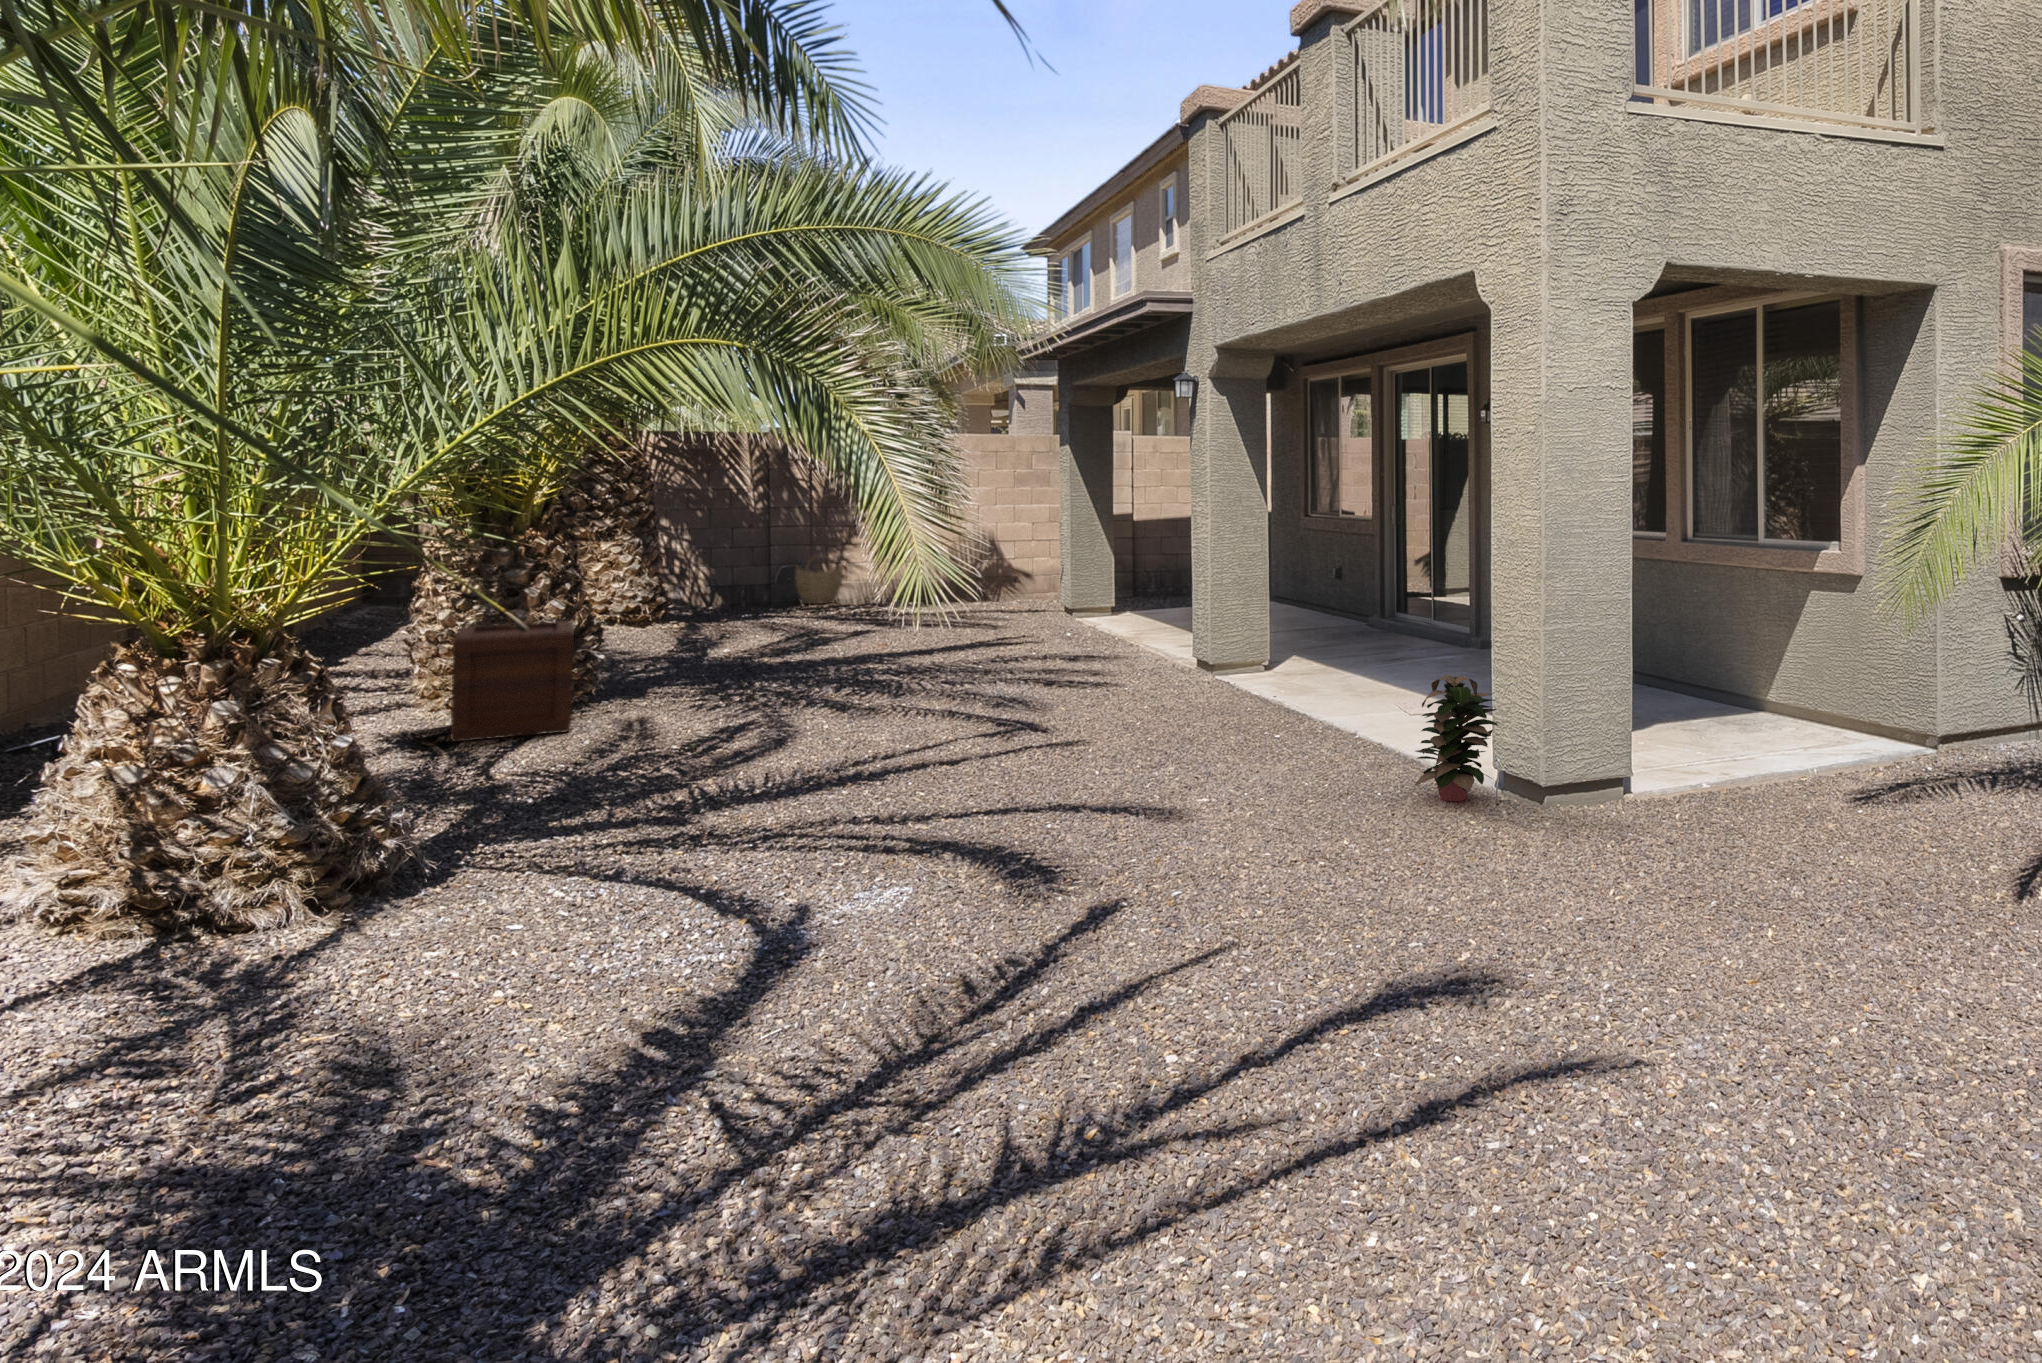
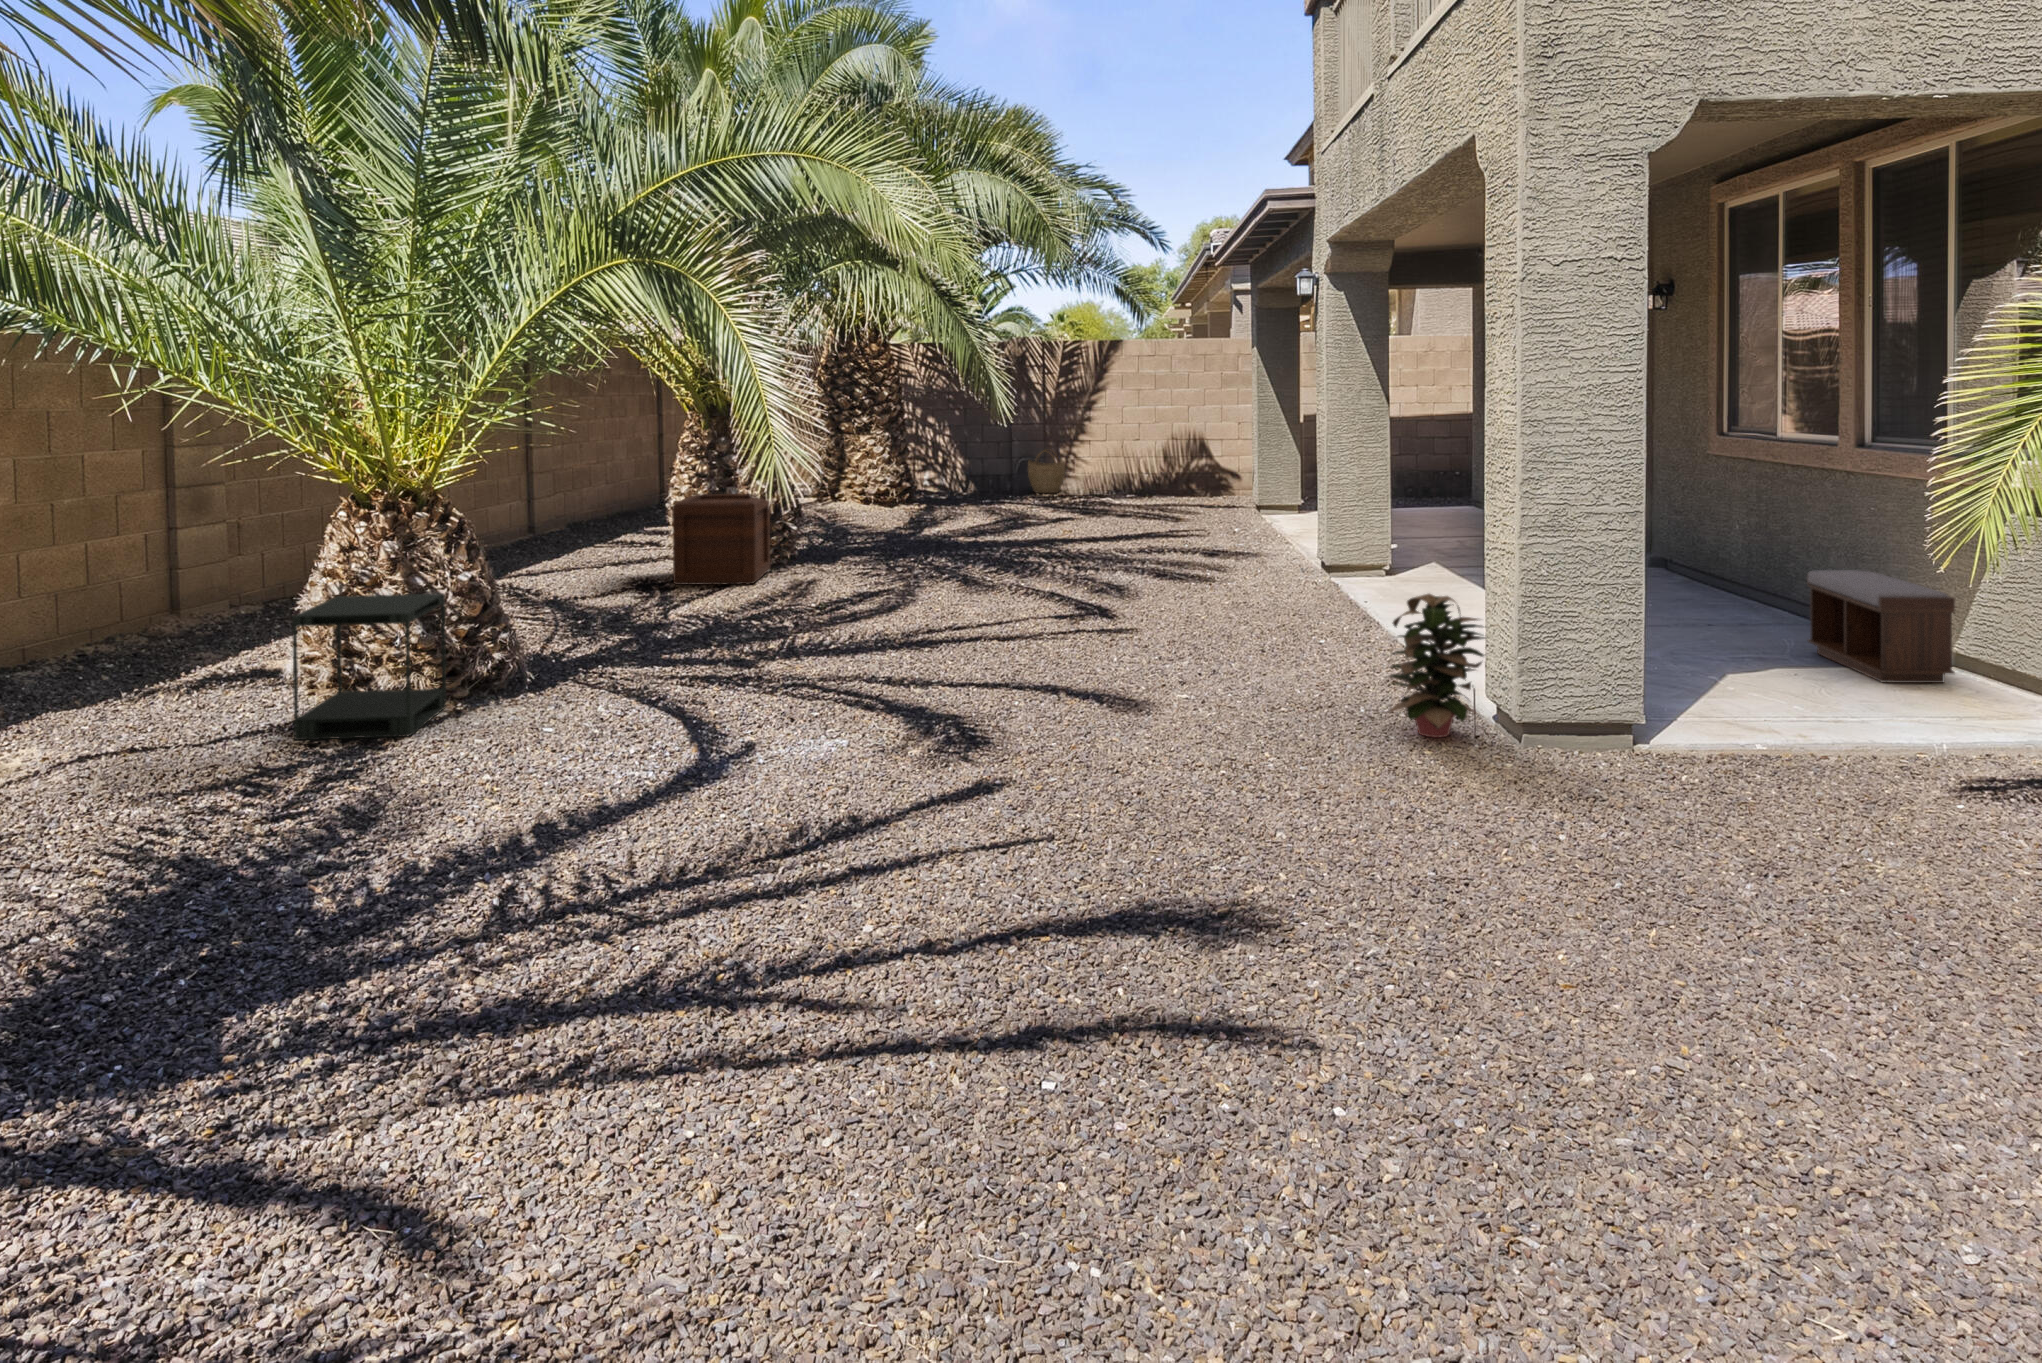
bench: none [1660,634,1771,721] -> present [1807,570,1955,683]
side table: none [134,768,329,983] -> present [292,593,446,740]

